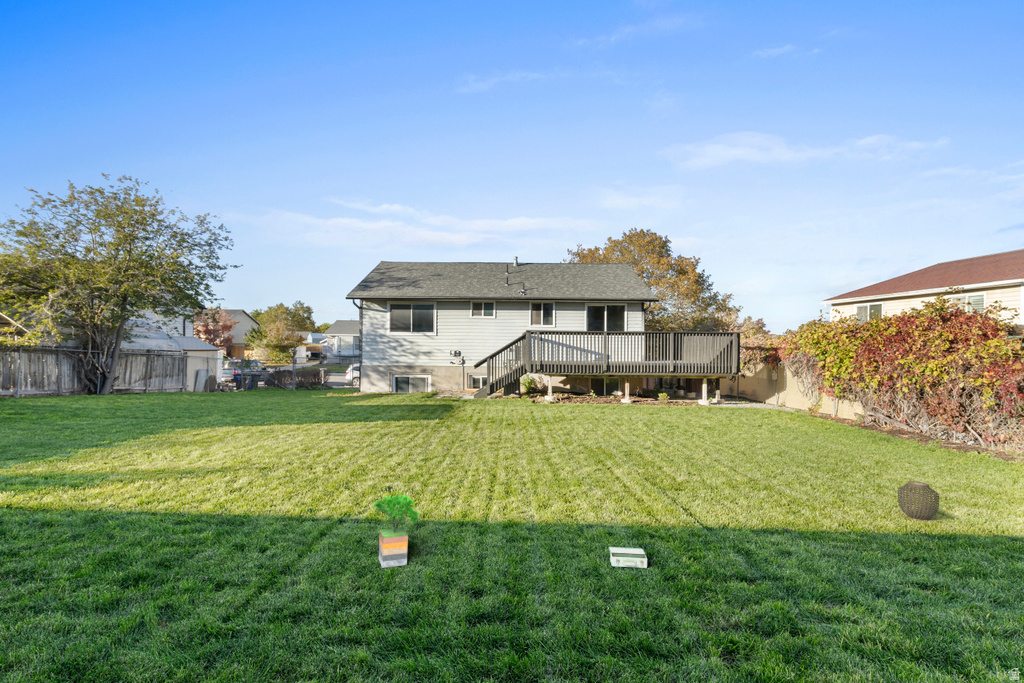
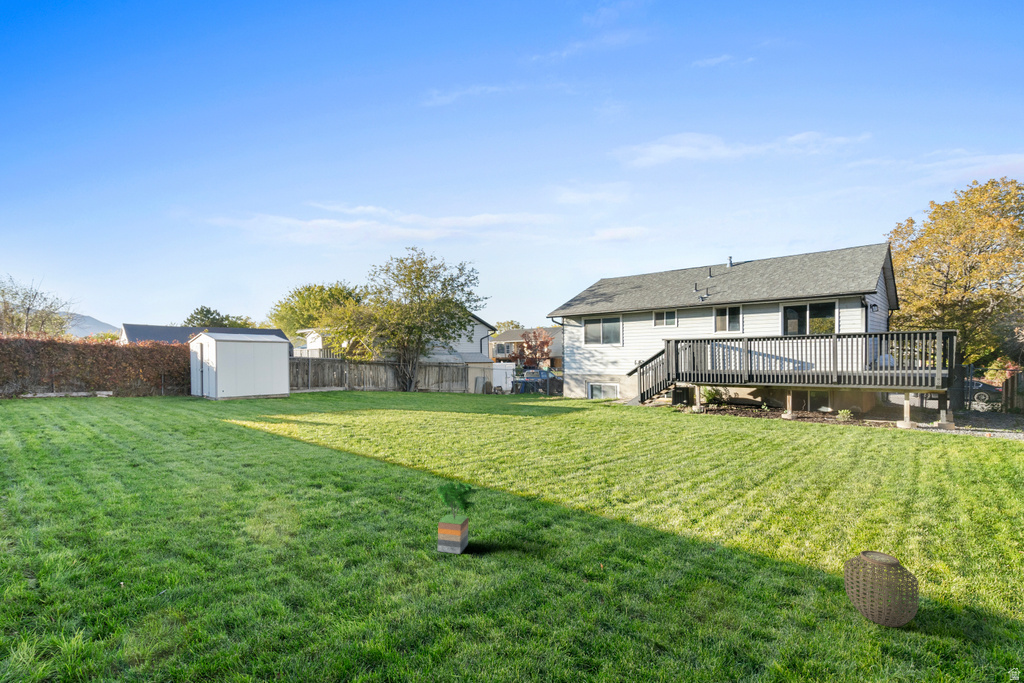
potted tree: present [374,494,418,568] -> present [437,483,476,554]
toolbox: present [609,547,647,568] -> none [316,531,358,558]

